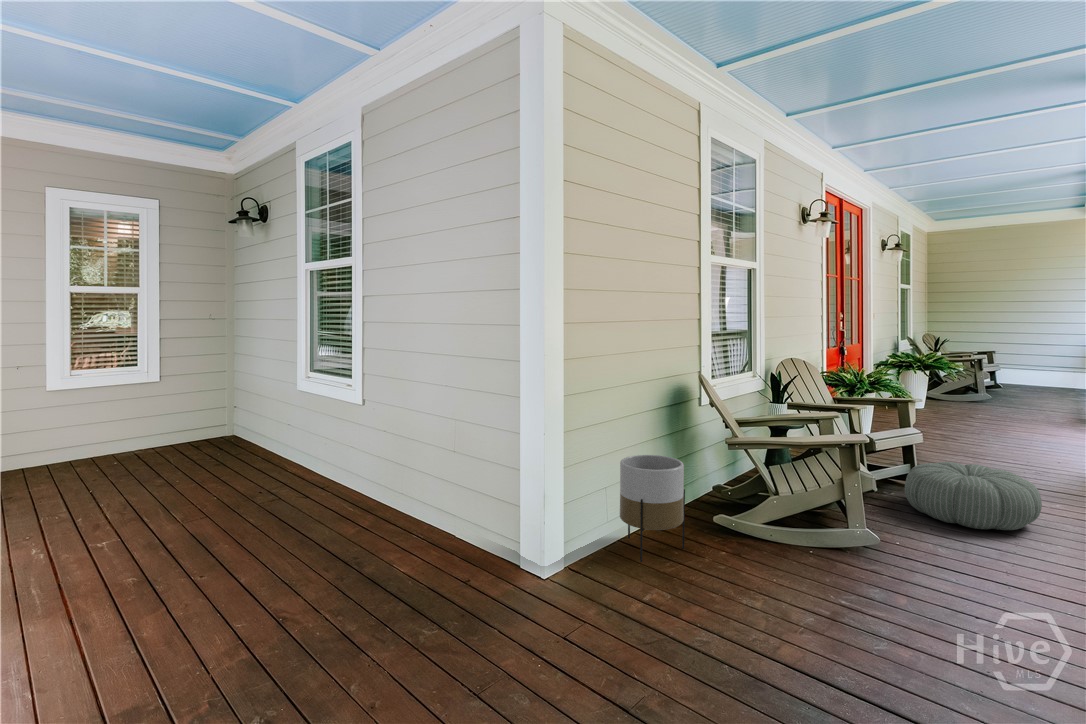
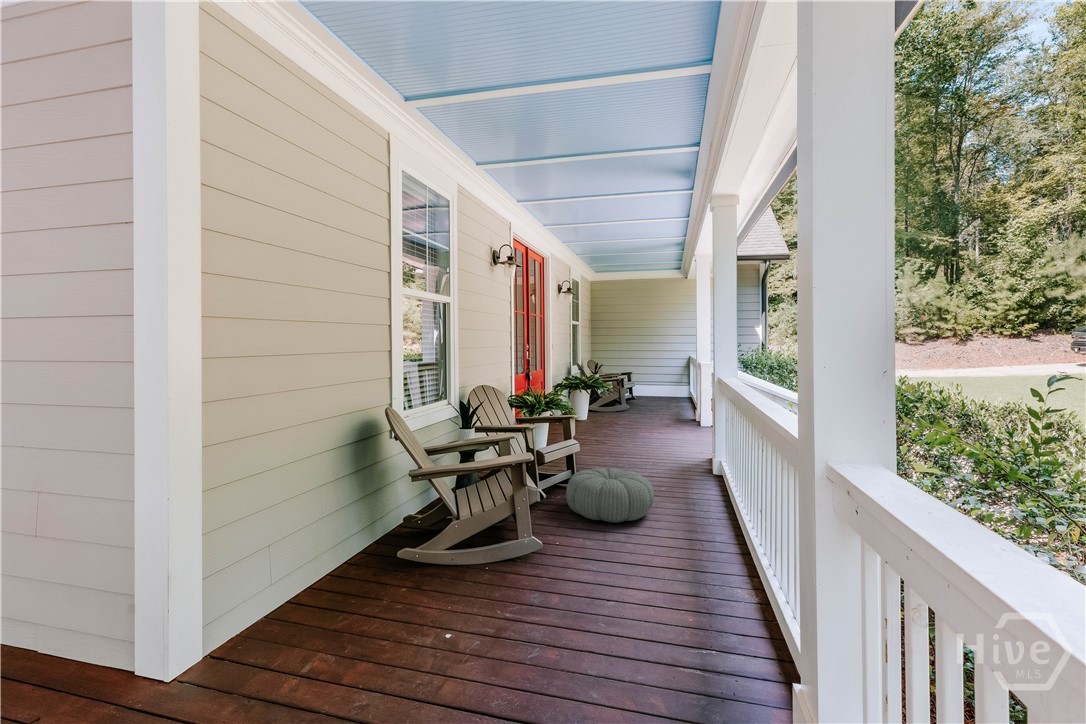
planter: present [620,455,685,562] -> none [285,495,363,622]

